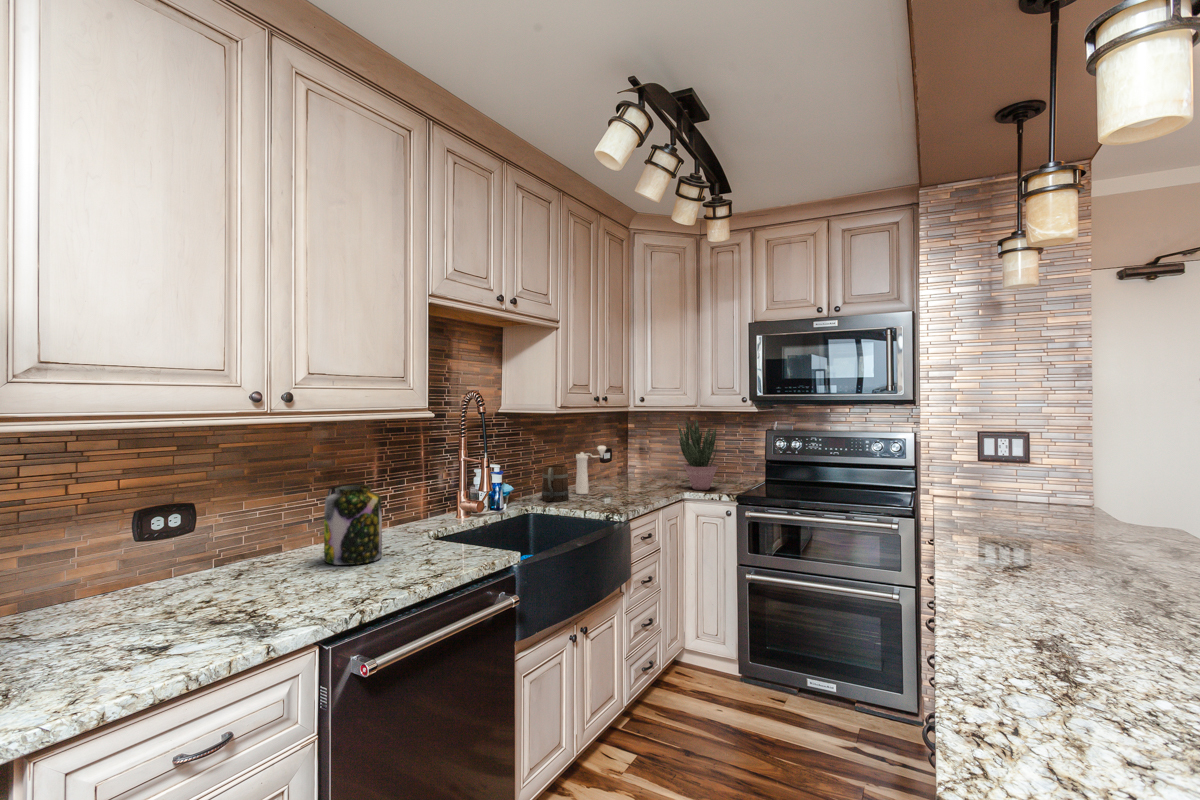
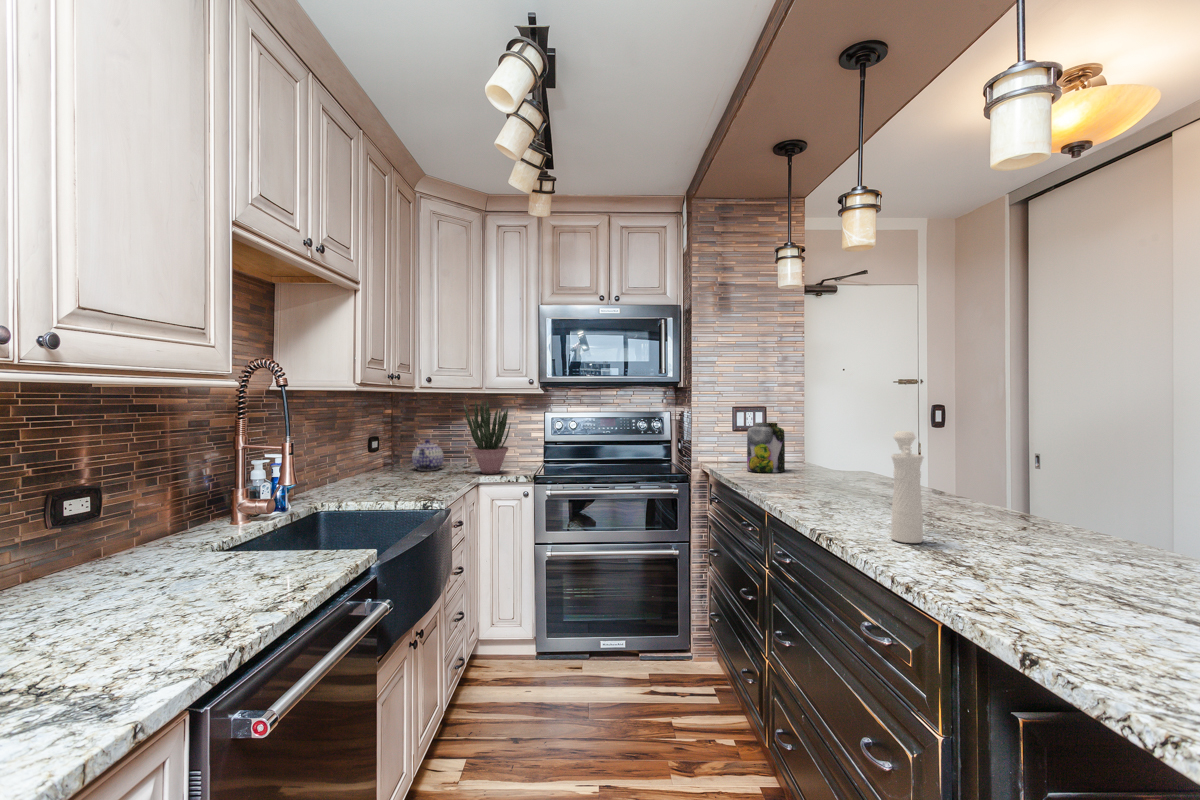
pepper mill: present [576,446,606,494] -> present [891,431,923,543]
teapot: none [637,454,665,482] -> present [412,439,444,470]
mug: present [542,465,569,501] -> none [320,454,356,497]
jar: present [324,485,382,565] -> present [747,423,785,473]

